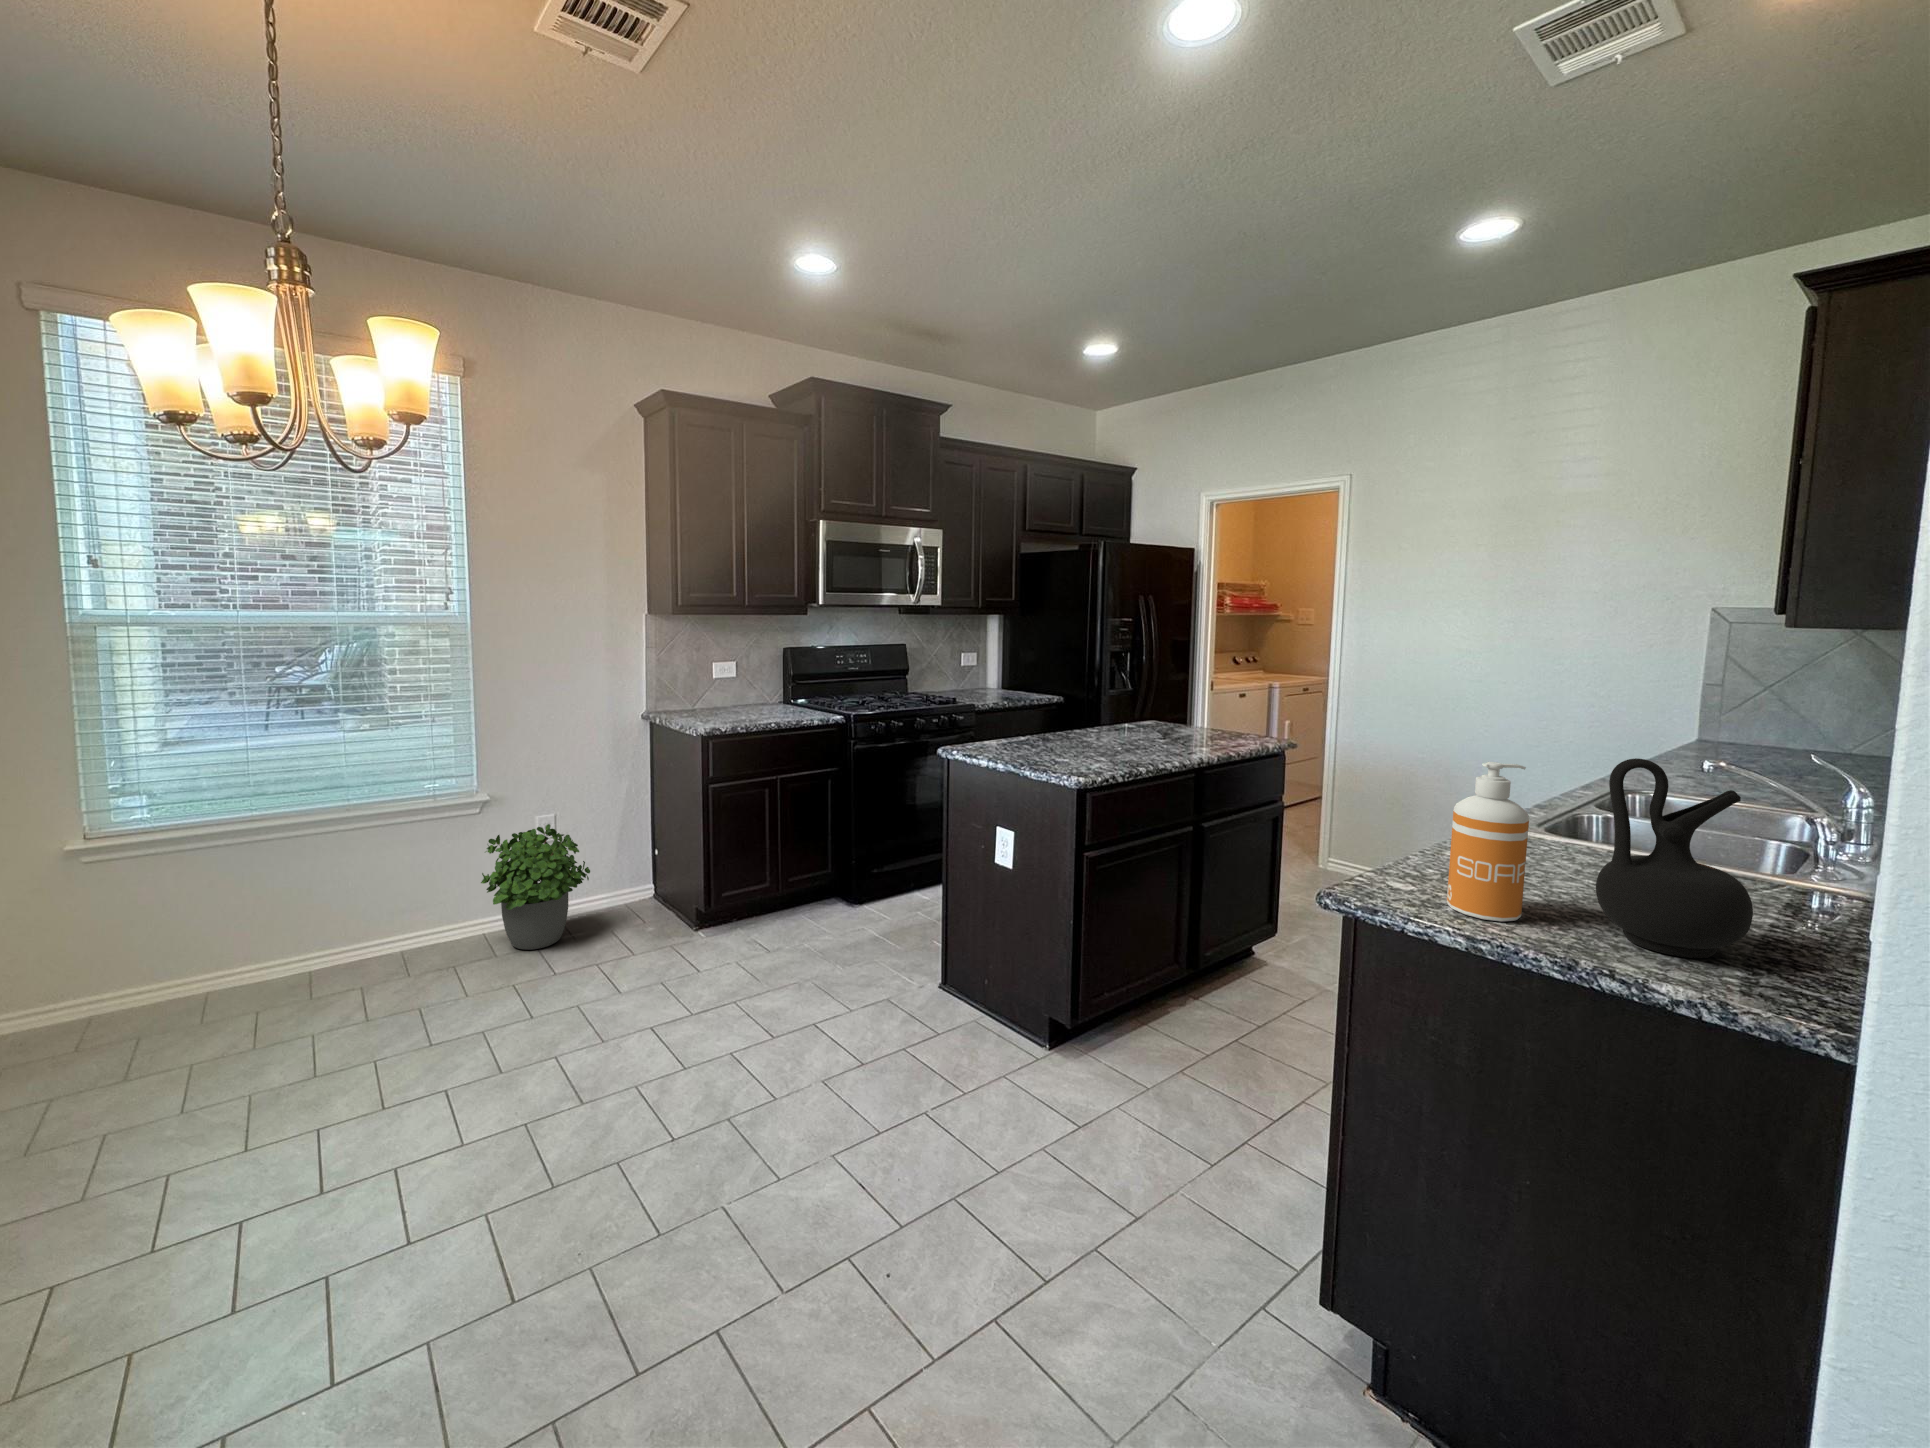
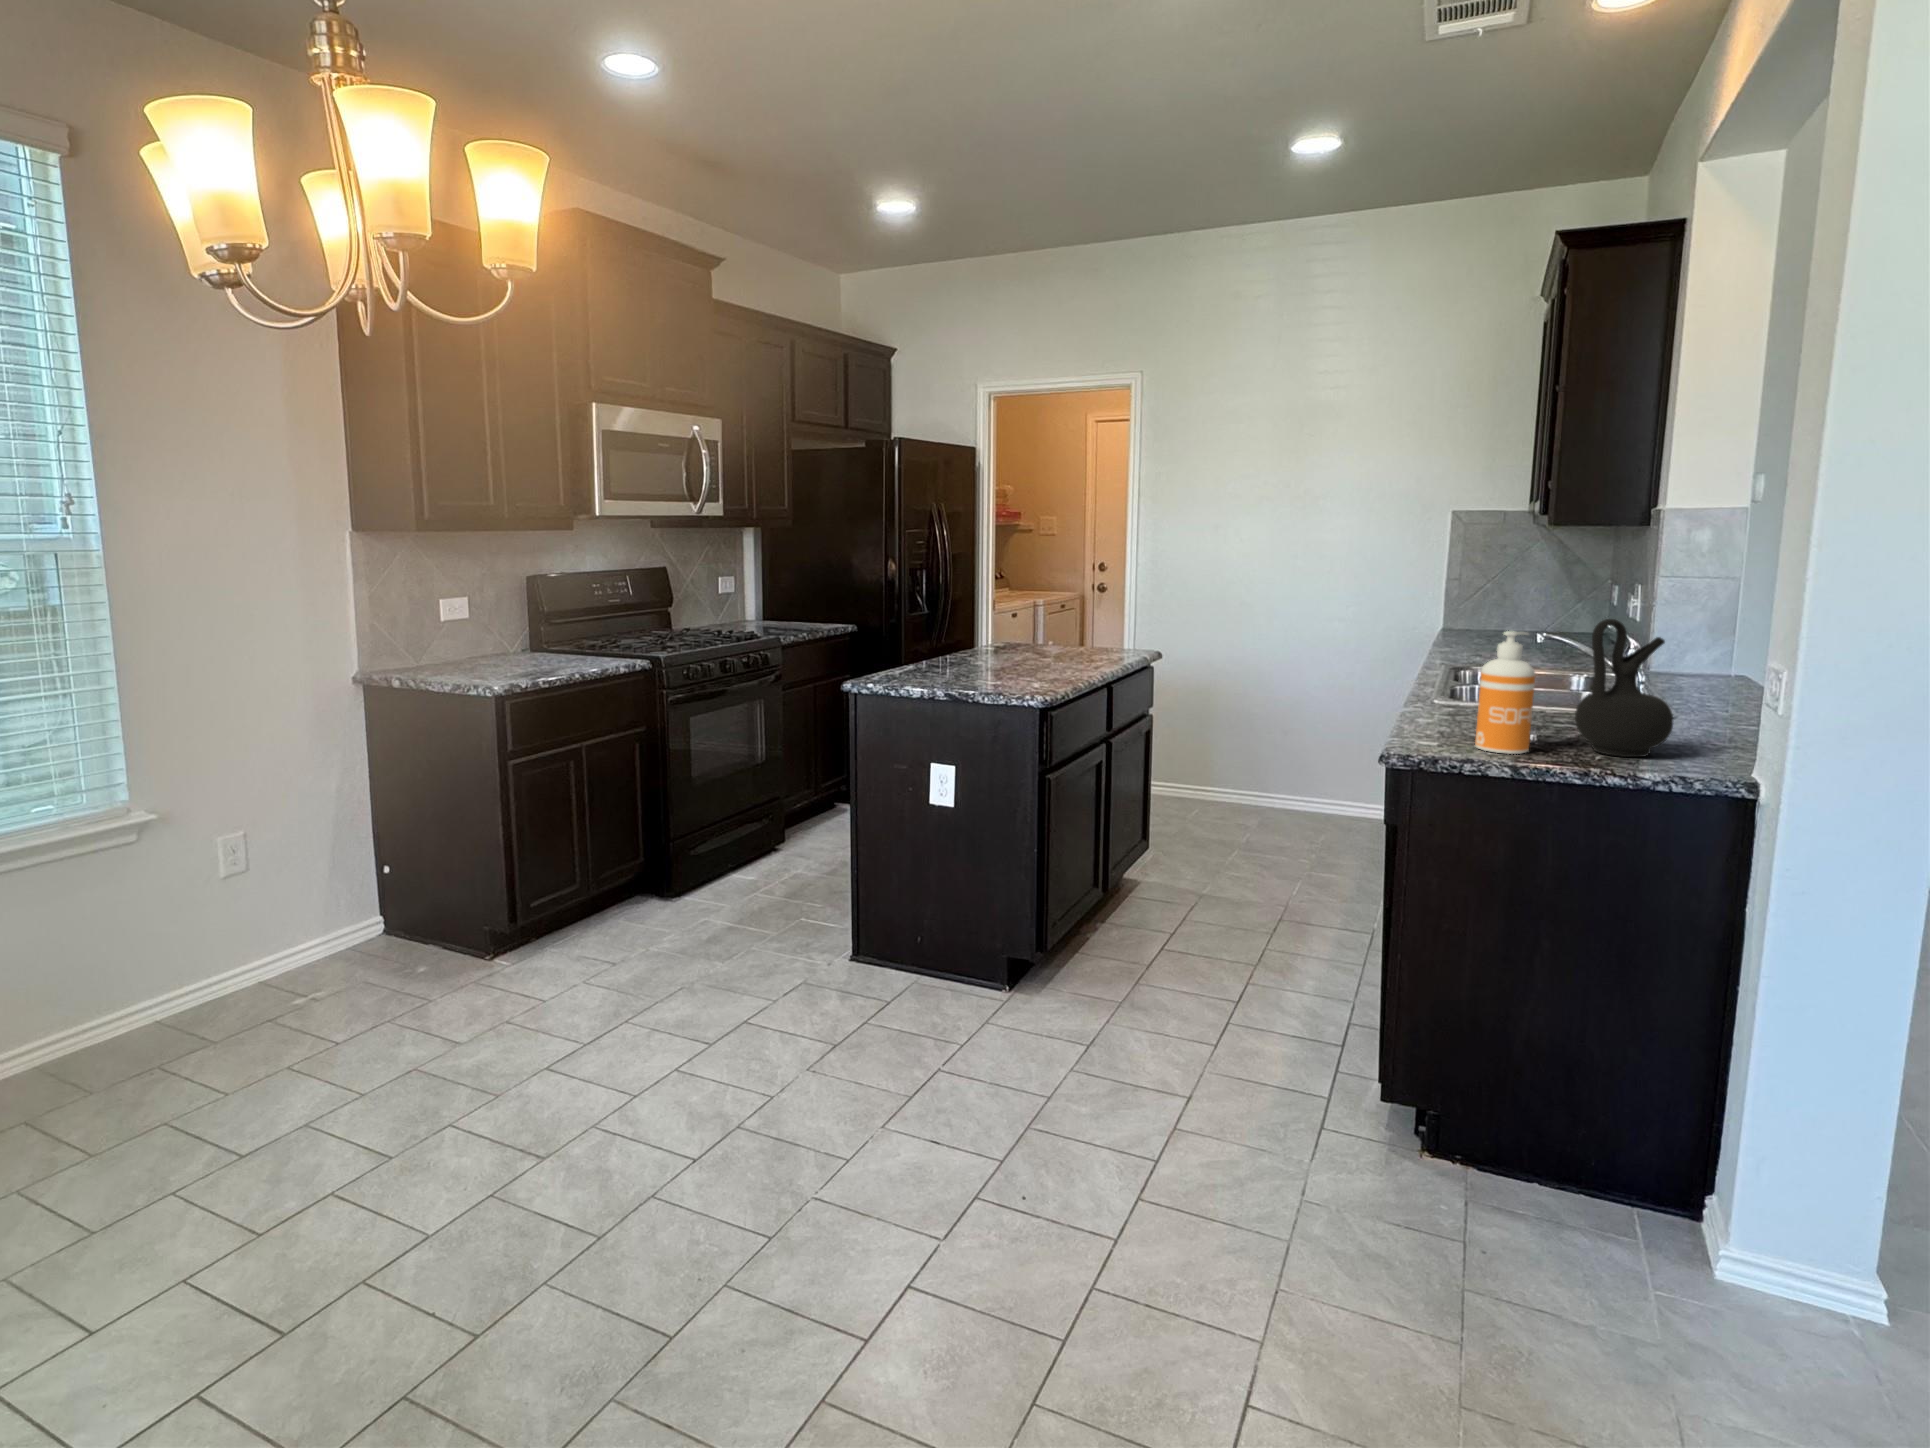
potted plant: present [481,824,590,950] -> none [160,844,334,1030]

